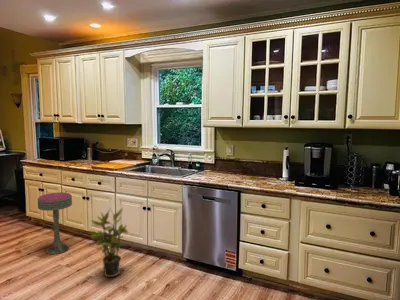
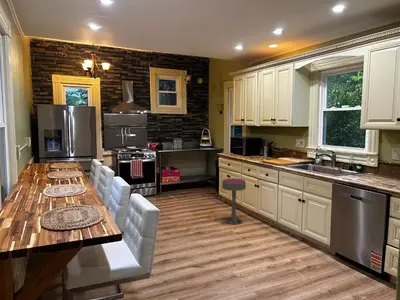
potted plant: present [91,209,128,277] -> none [251,192,281,249]

